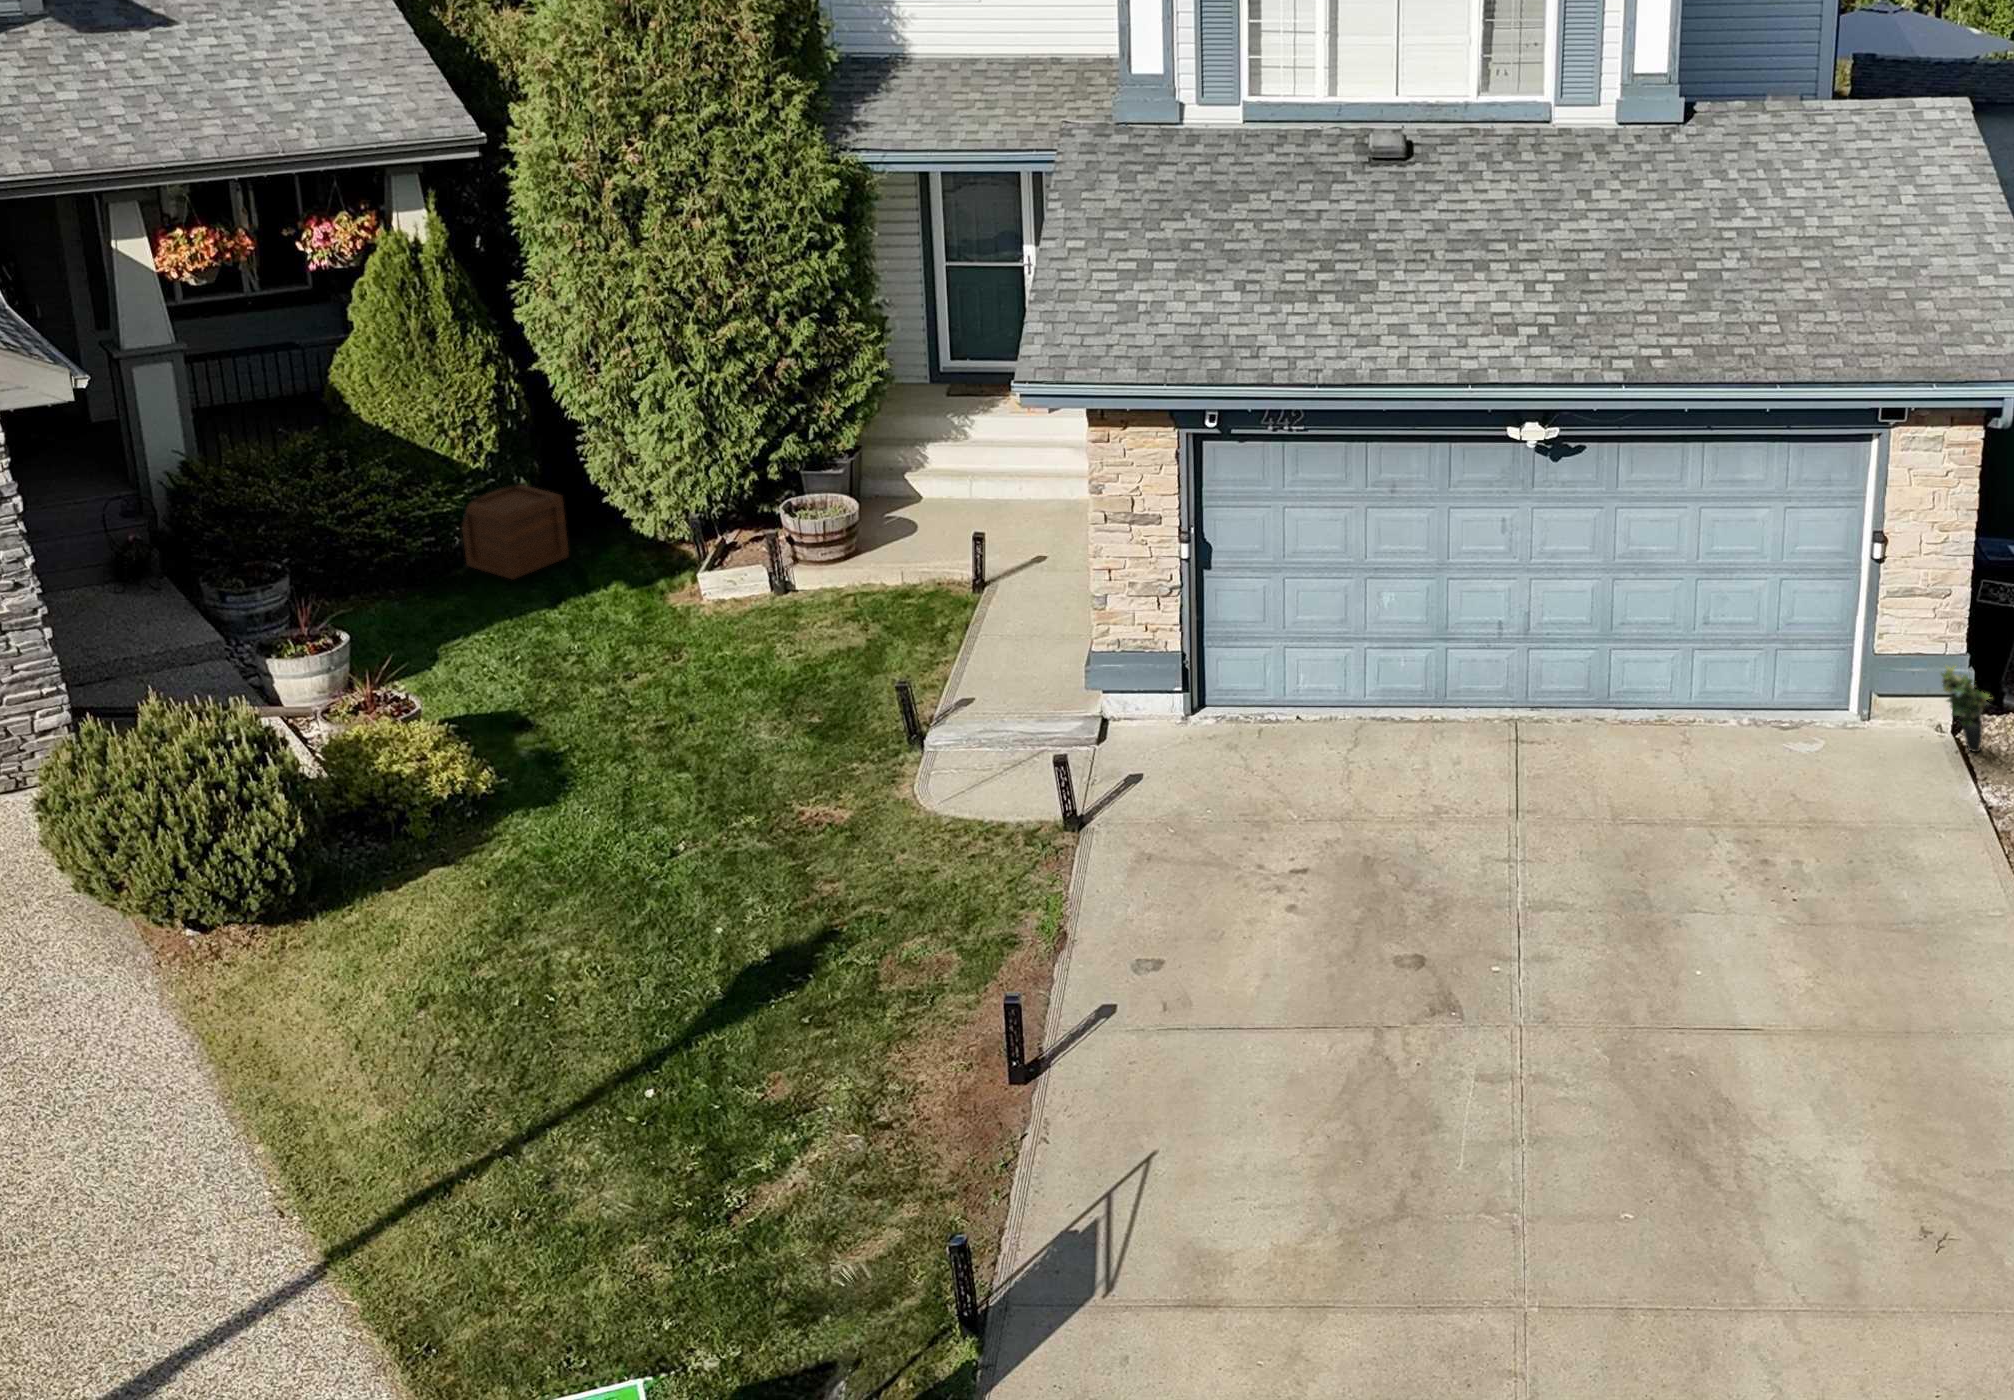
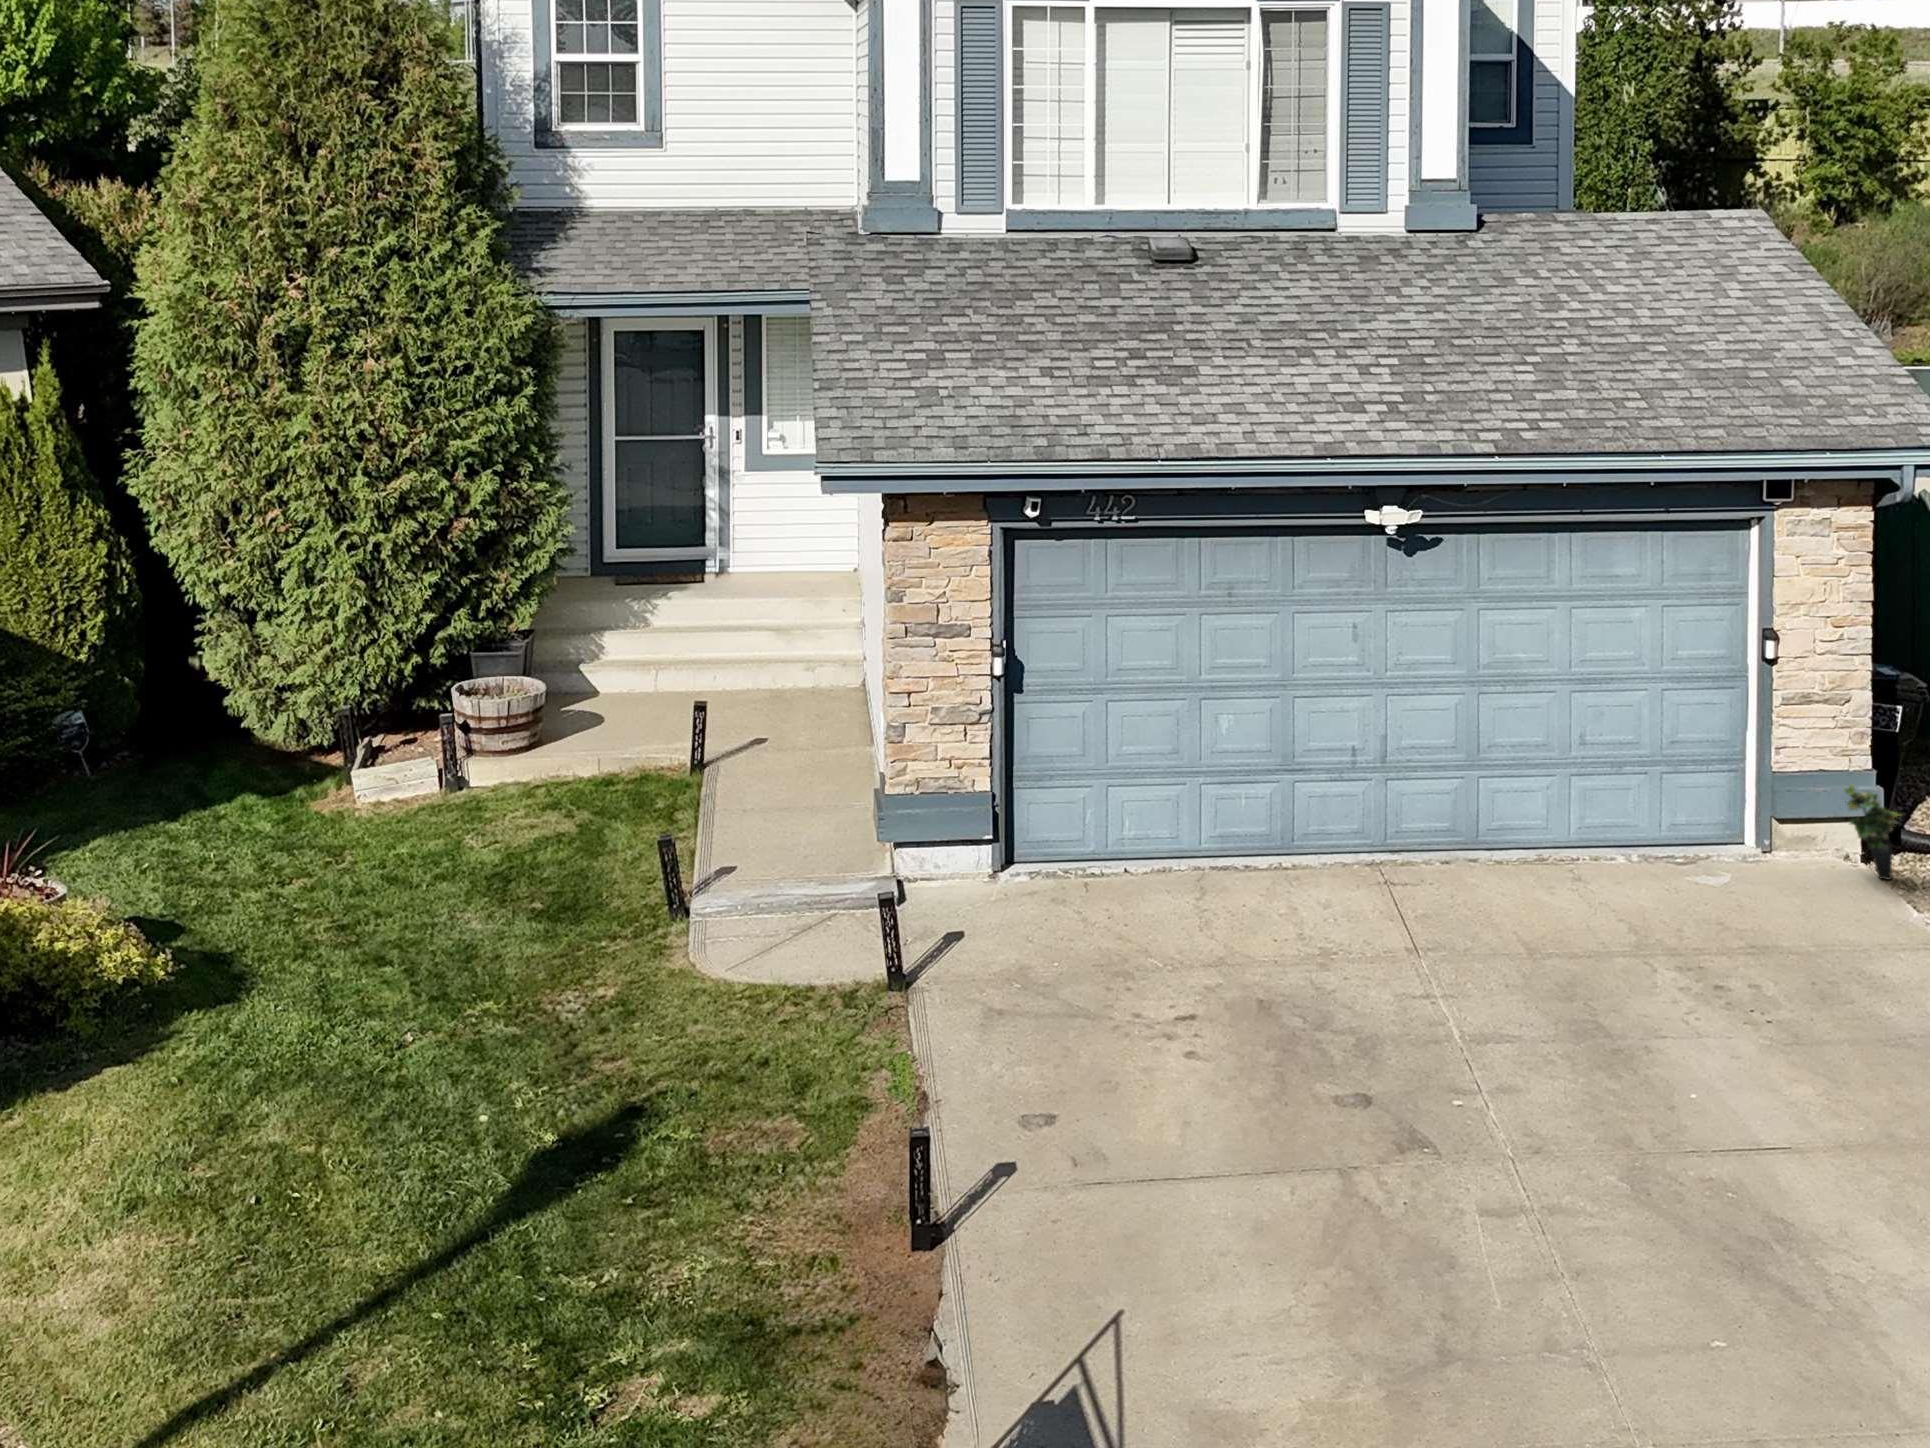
wooden crate: present [462,483,569,580] -> none [57,690,186,799]

